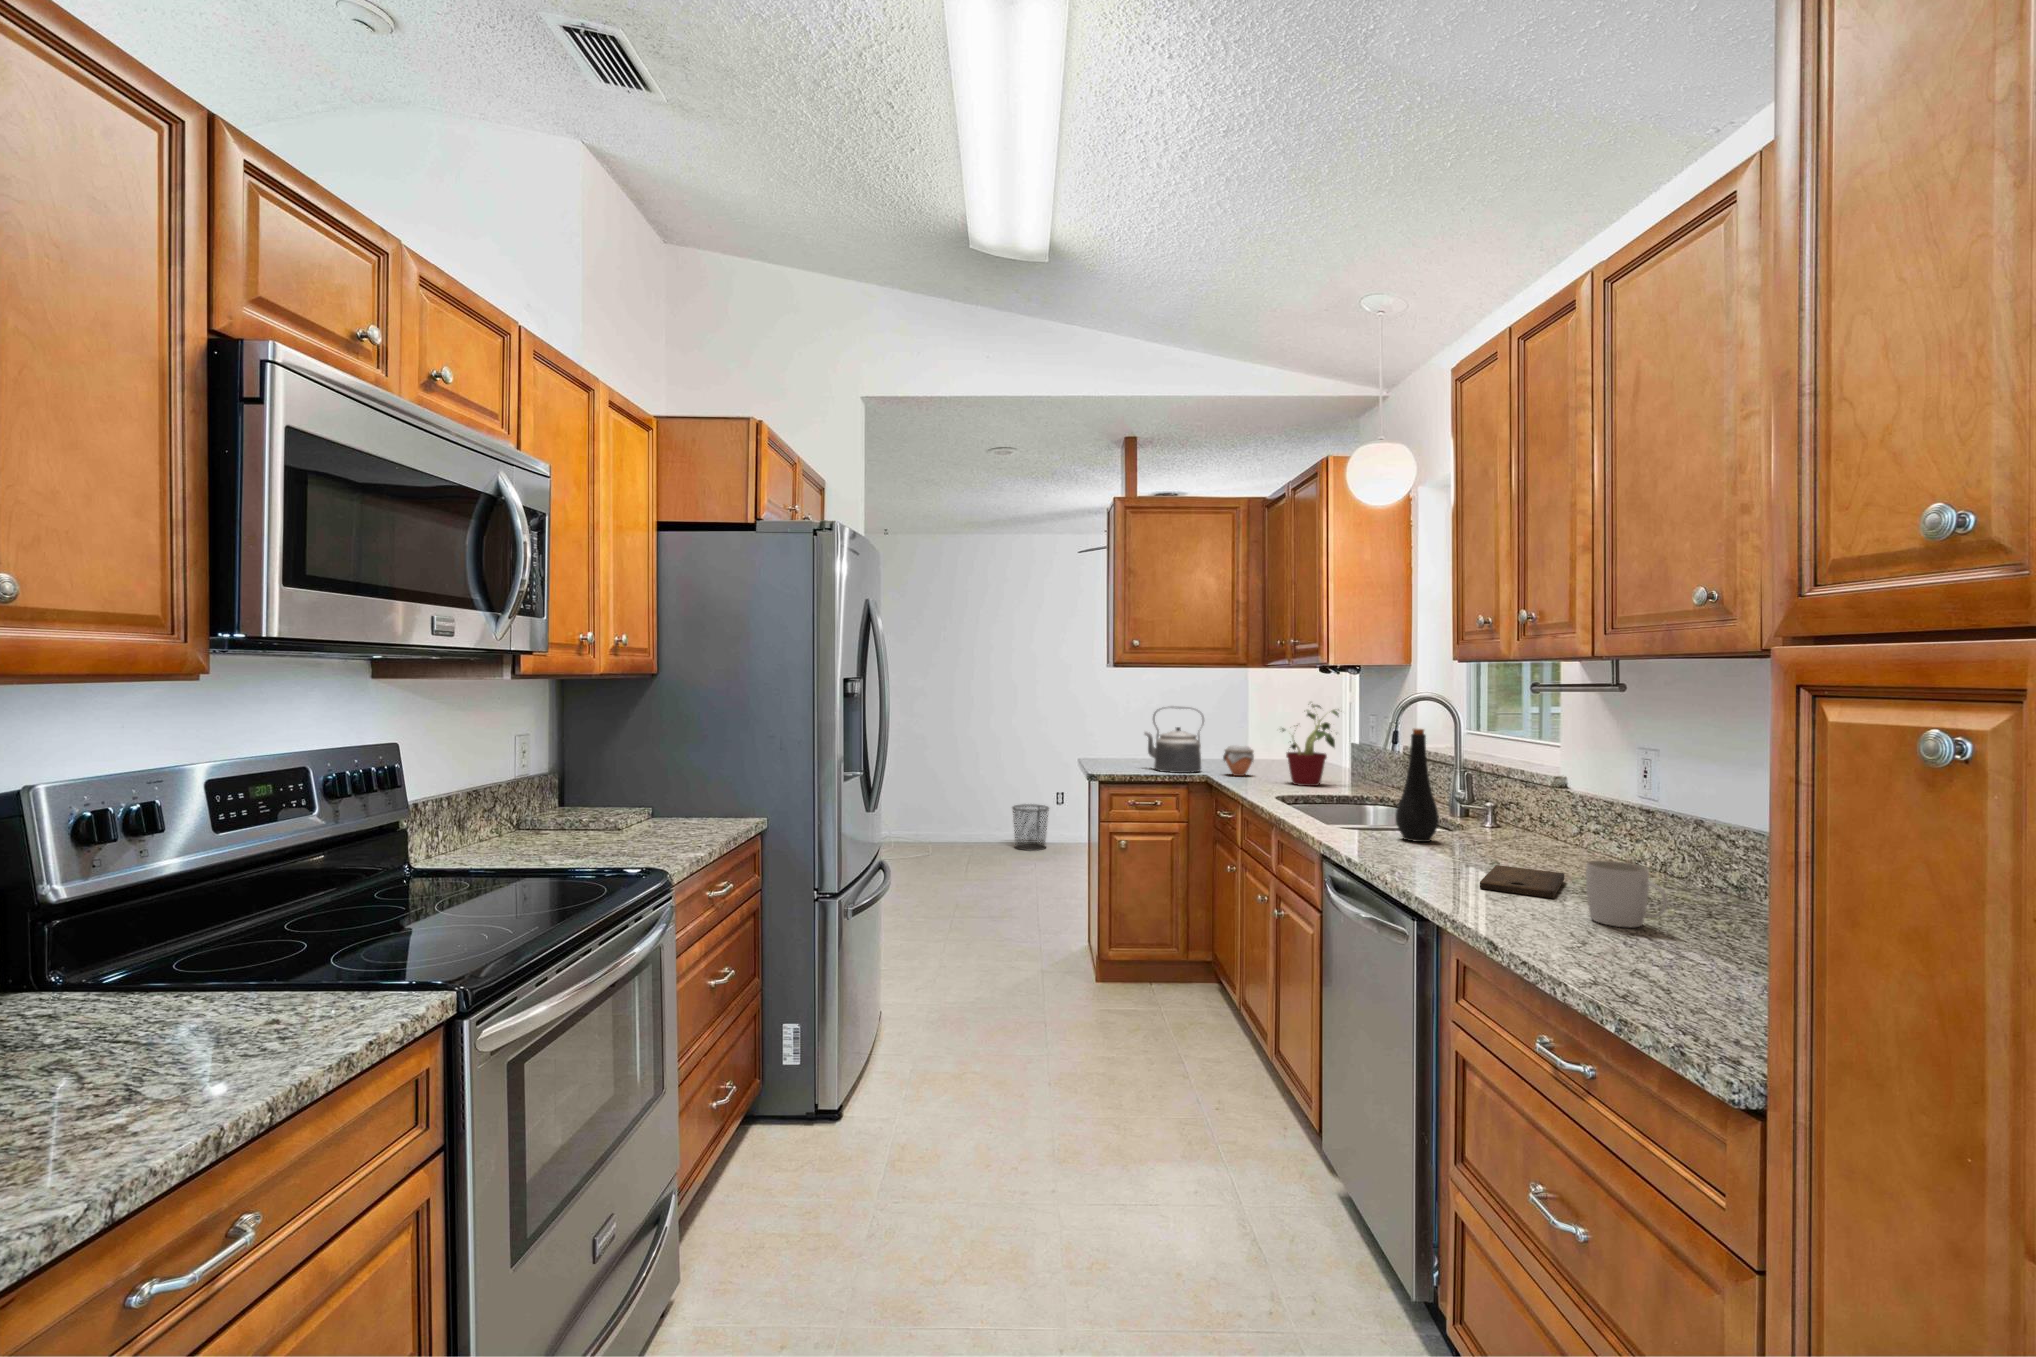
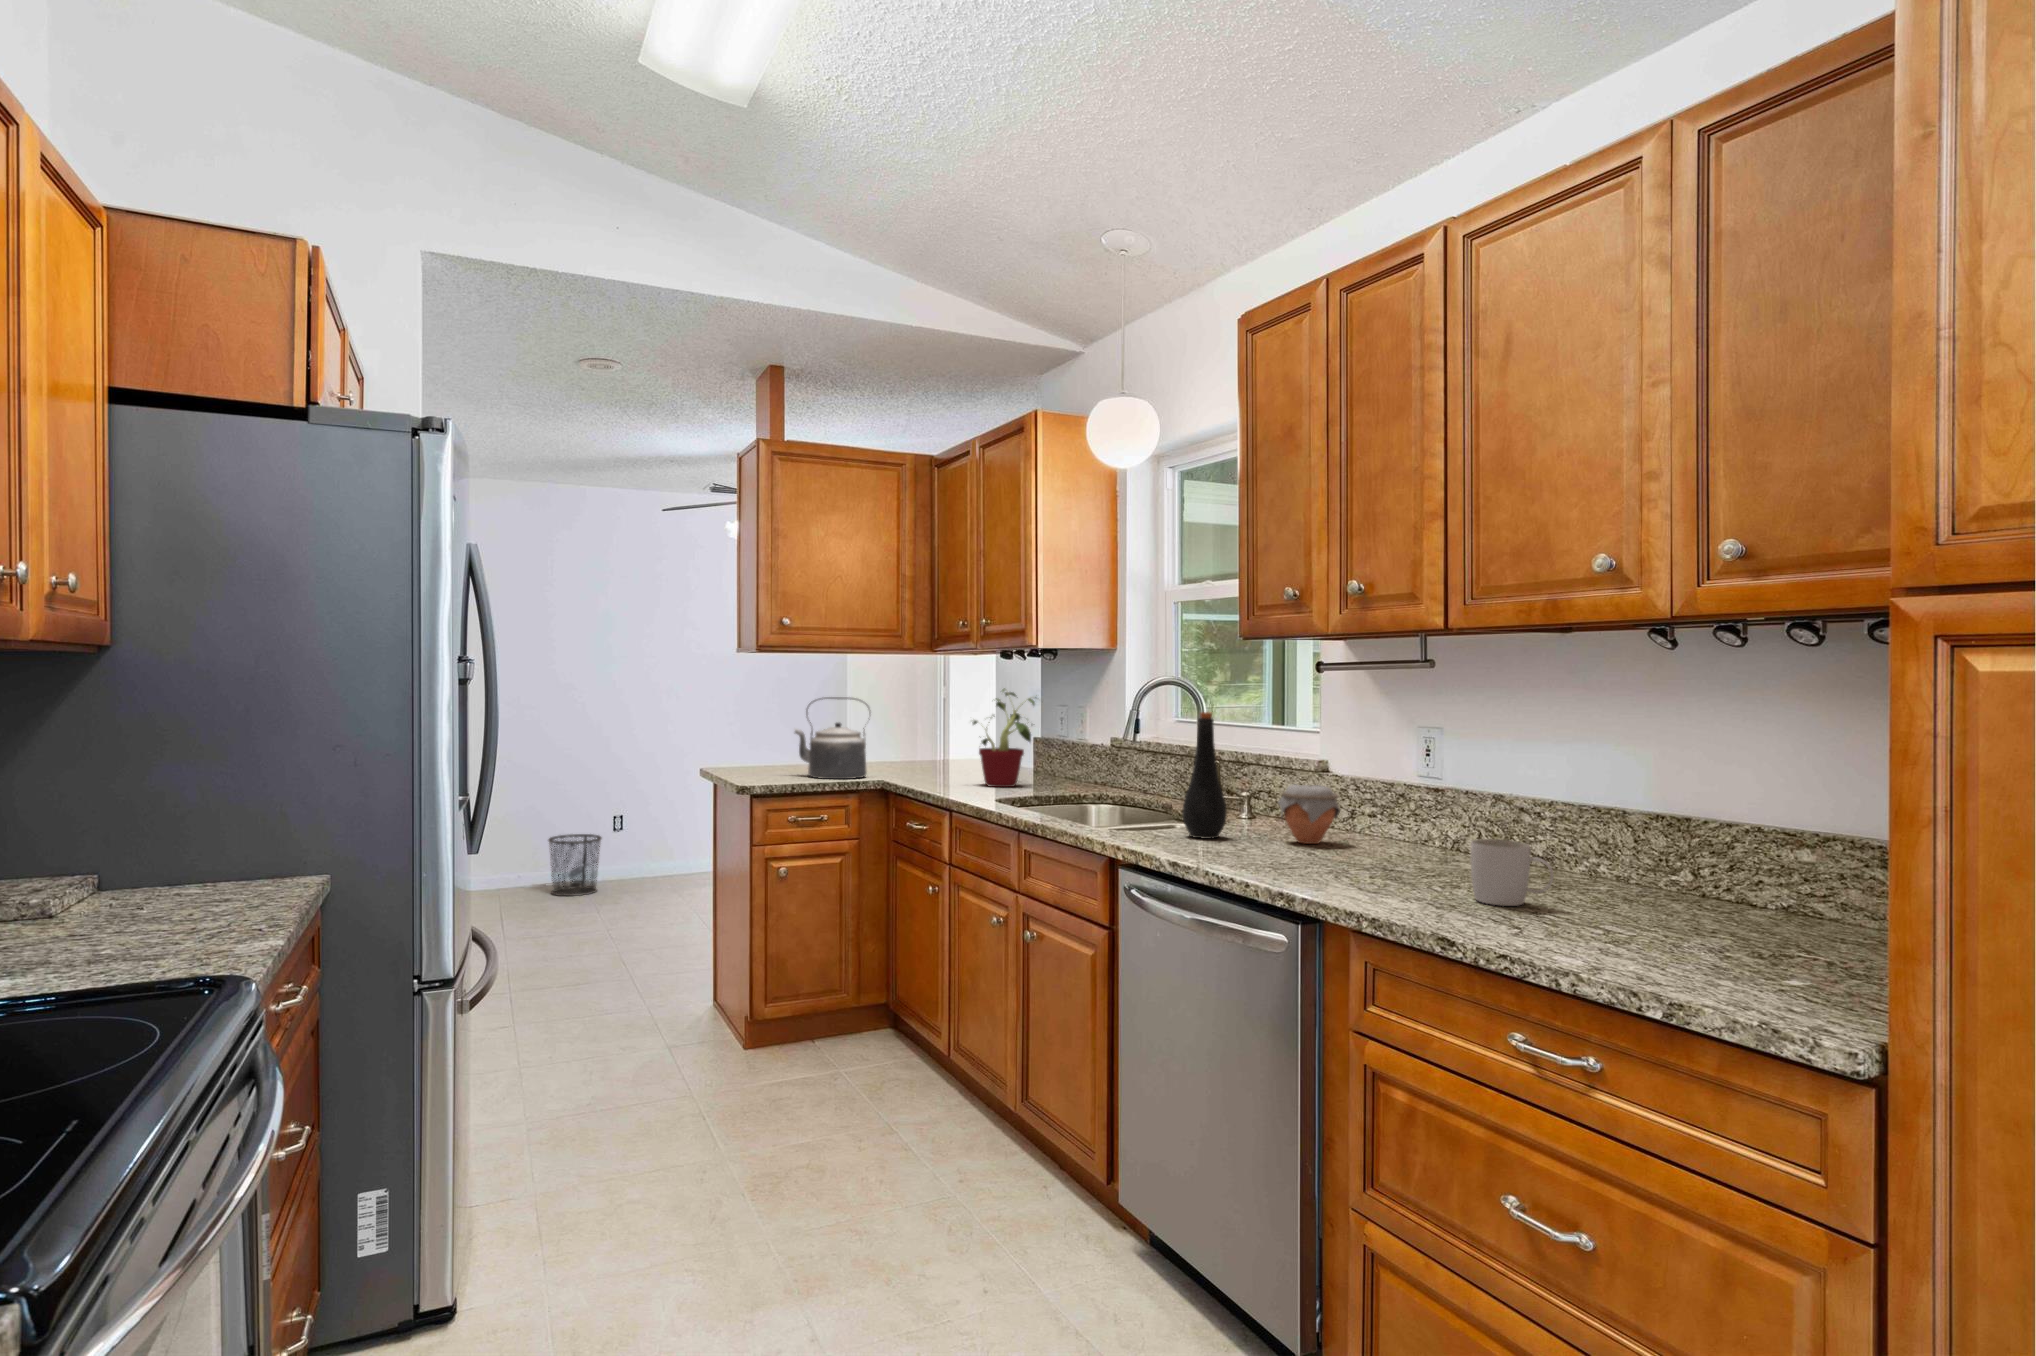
jar: present [1223,745,1254,776] -> present [1278,784,1340,844]
cutting board: present [1480,865,1564,898] -> none [1327,856,1415,884]

